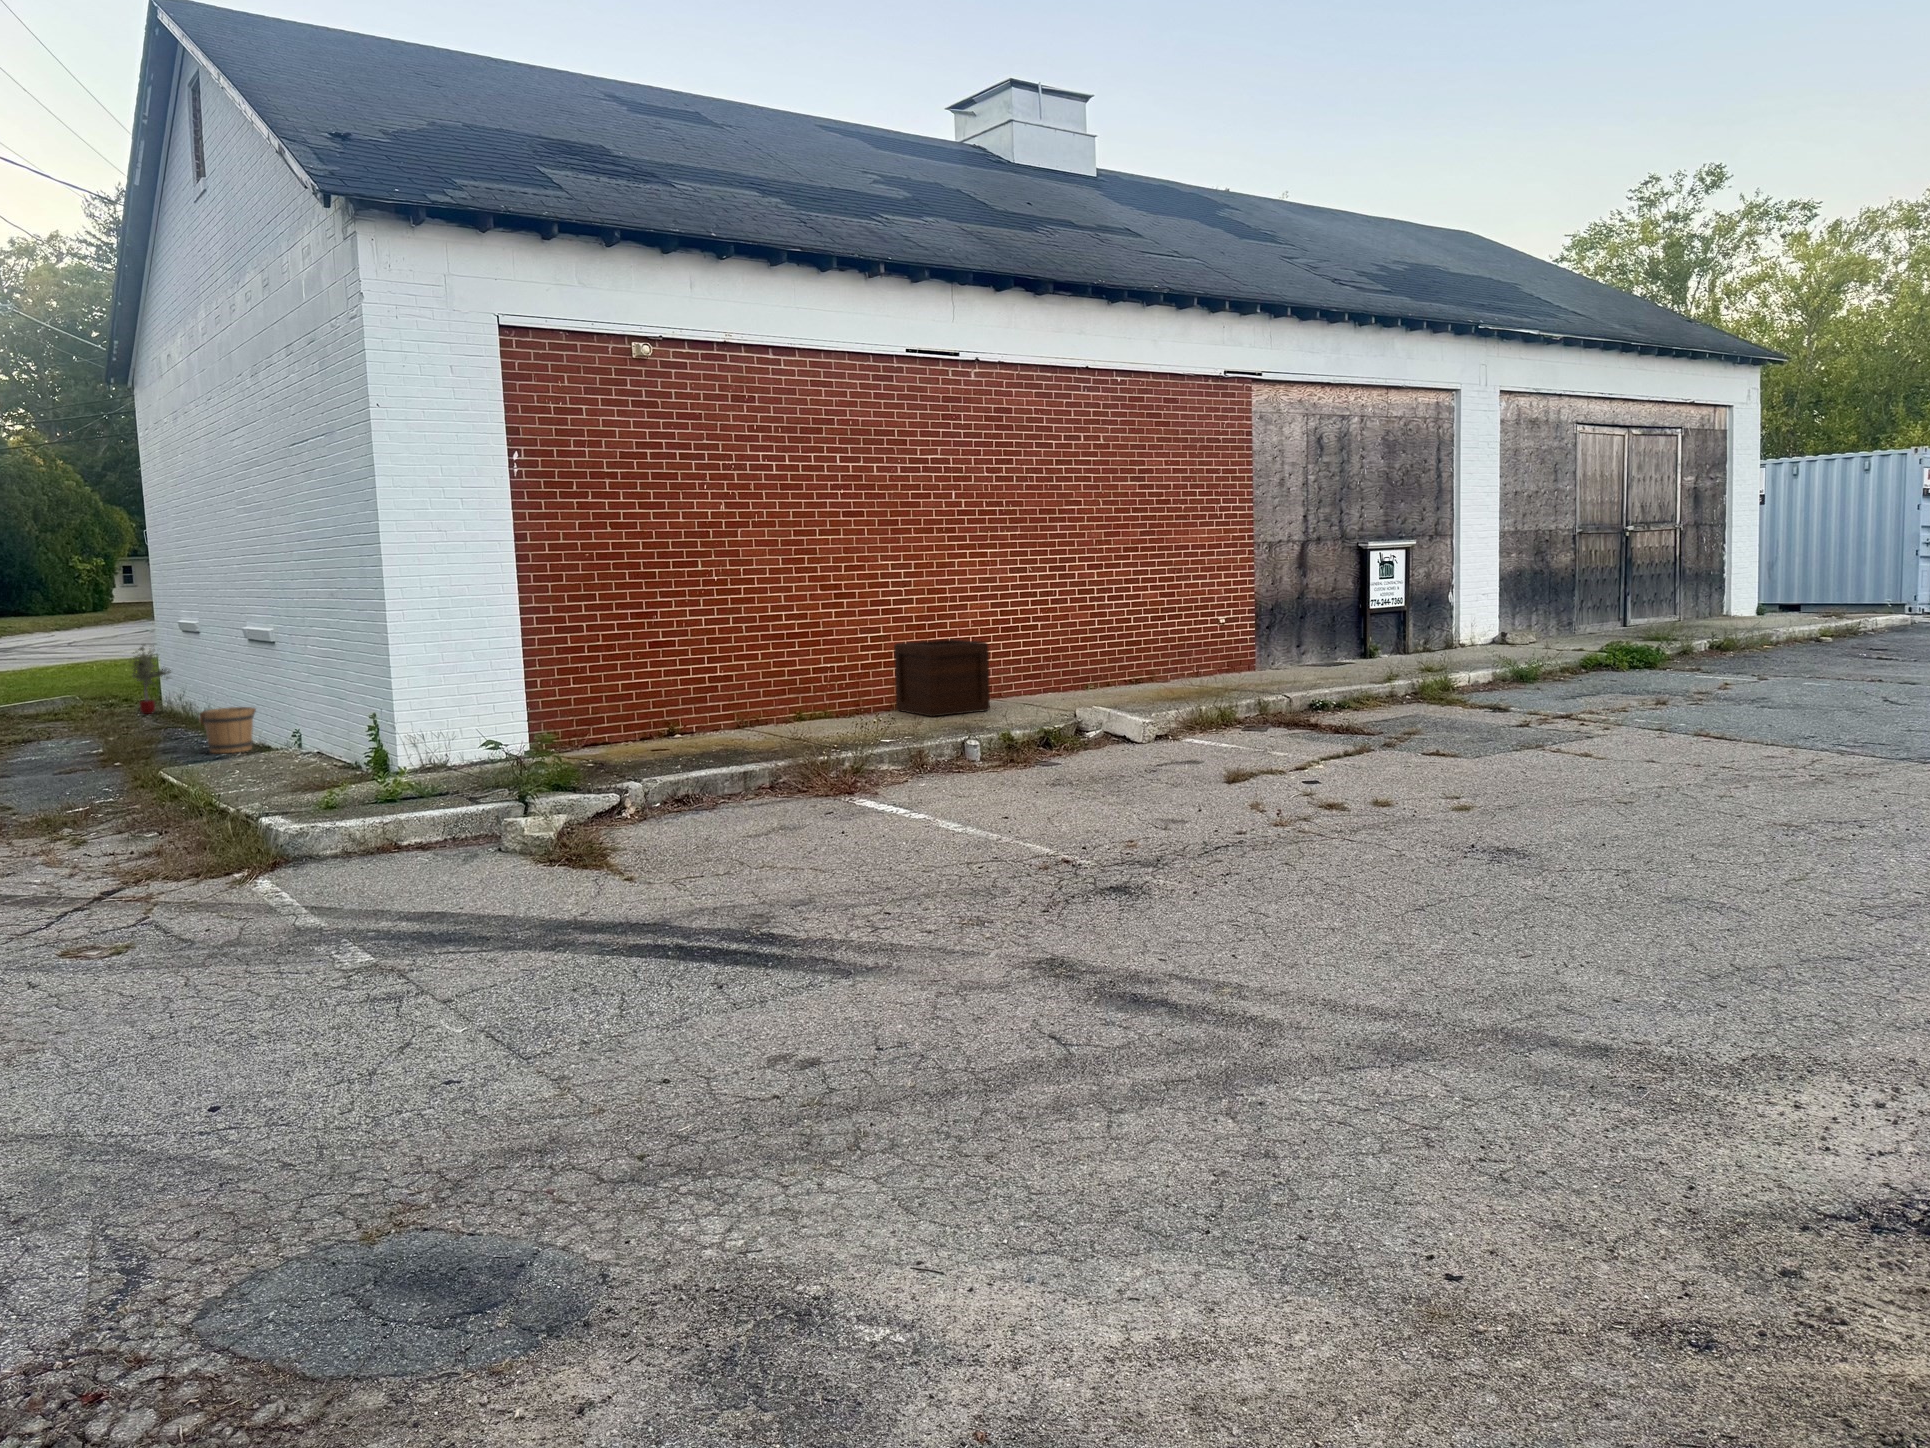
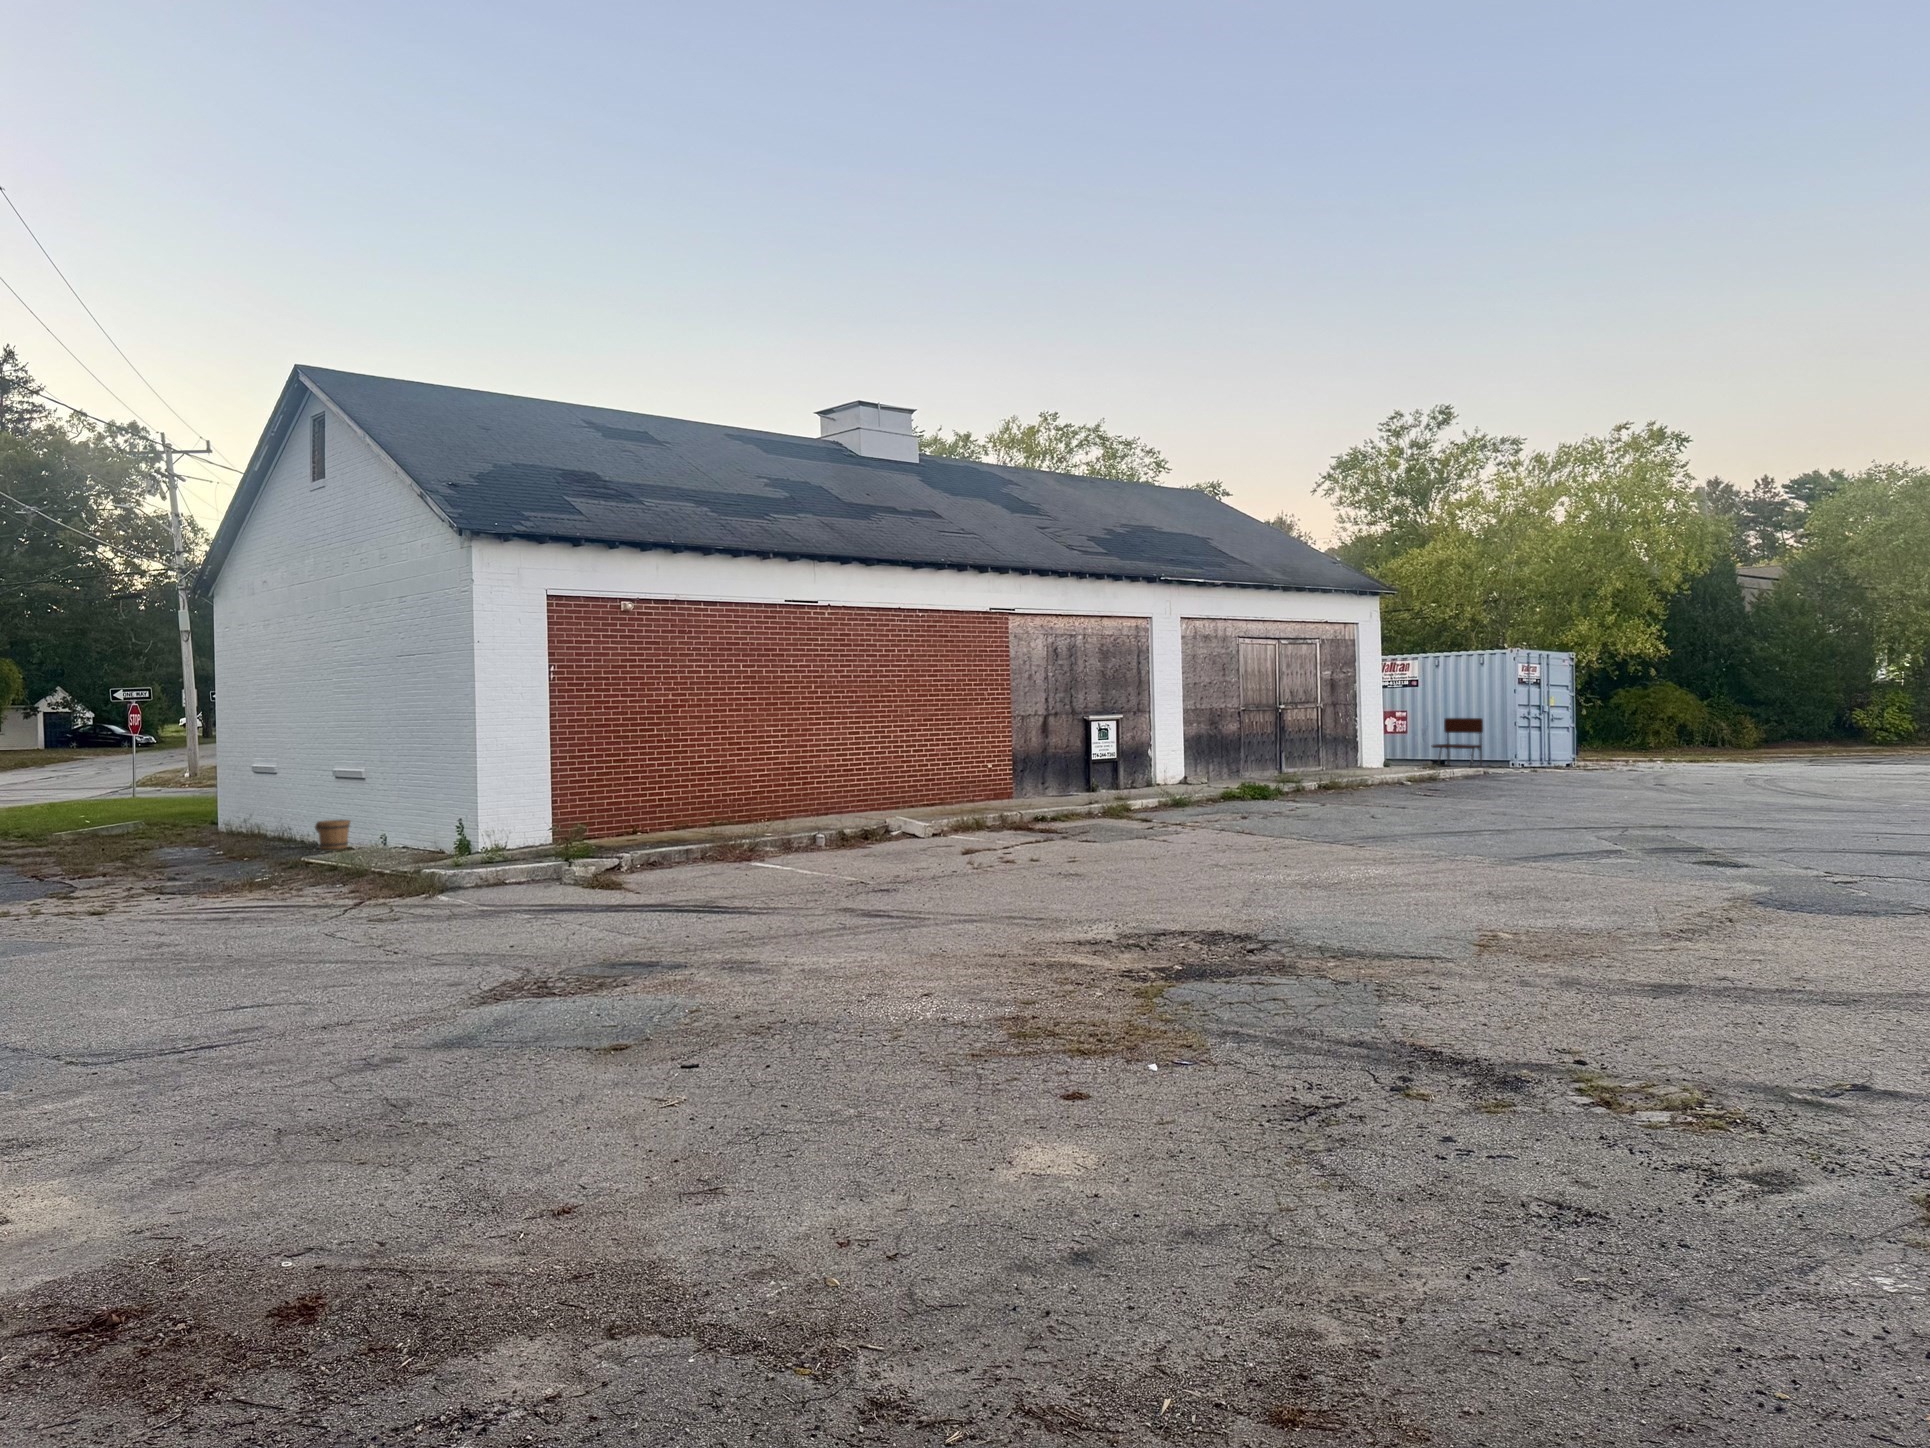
bench: none [1808,546,1893,617] -> present [1432,718,1483,768]
wooden crate: present [894,639,990,717] -> none [773,777,832,824]
potted tree: present [132,645,171,714] -> none [221,780,253,830]

